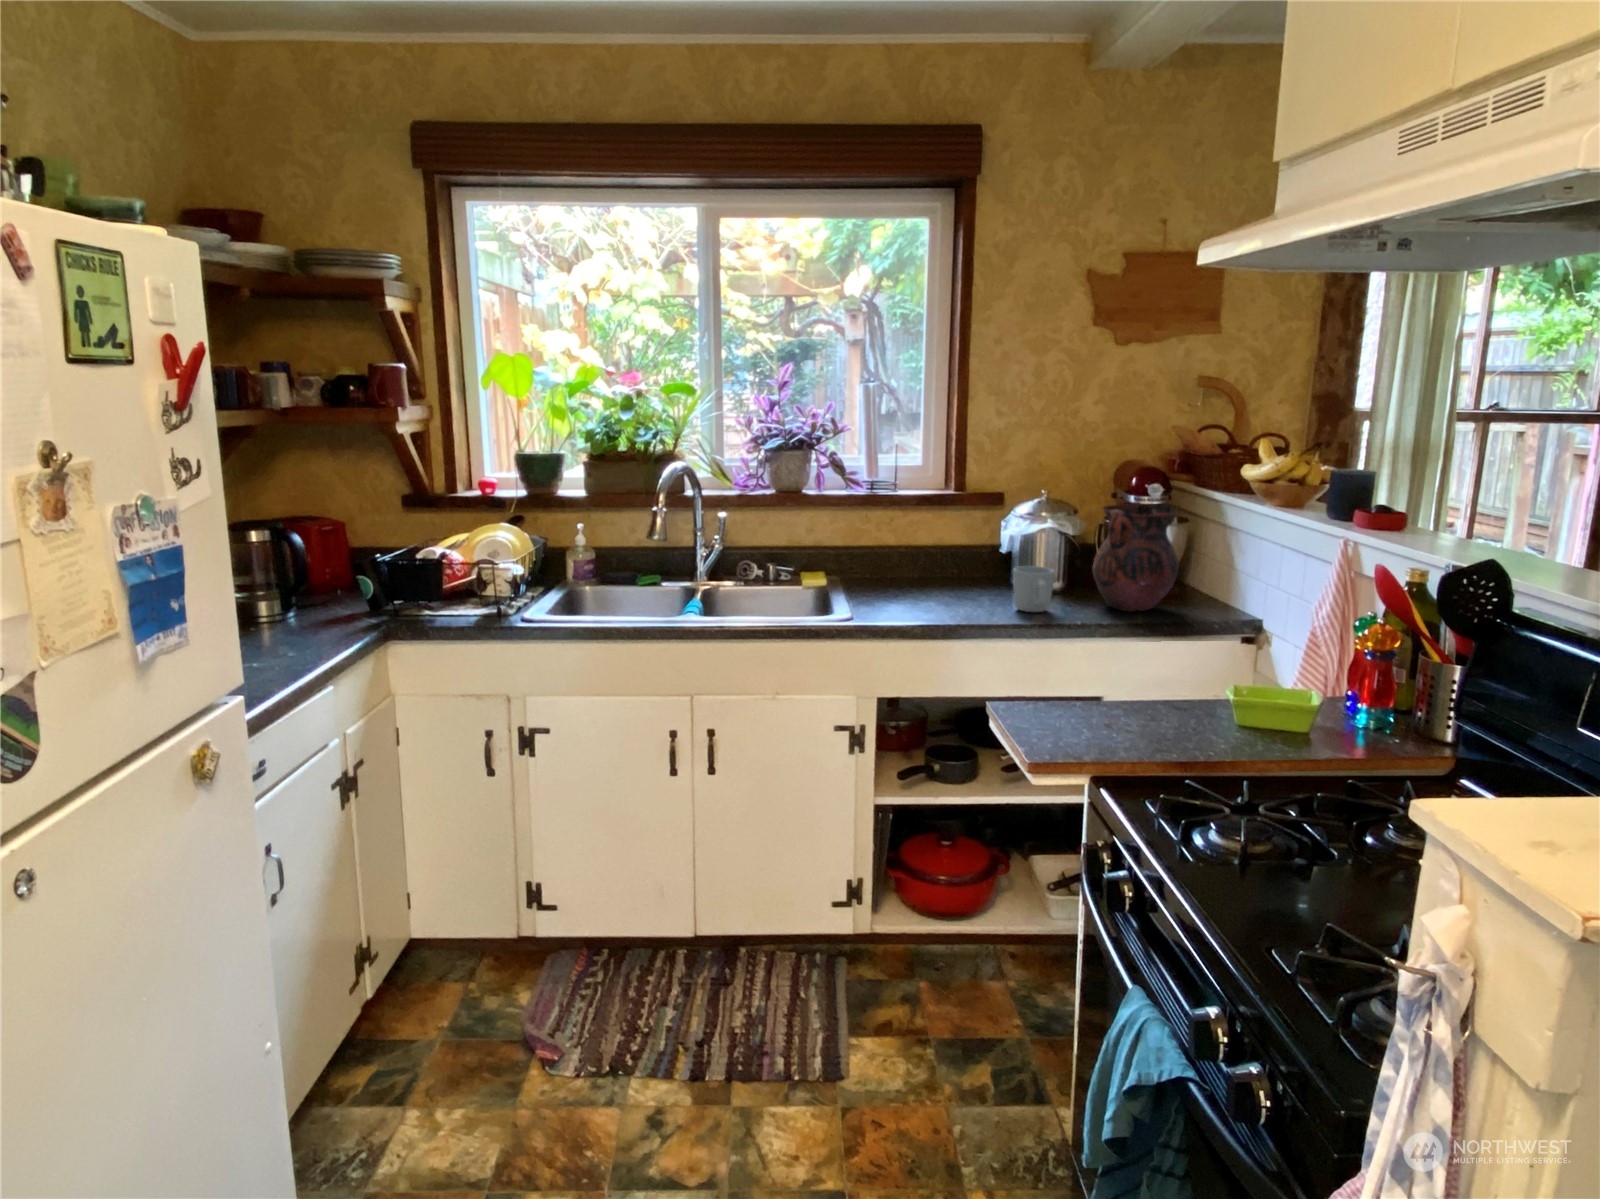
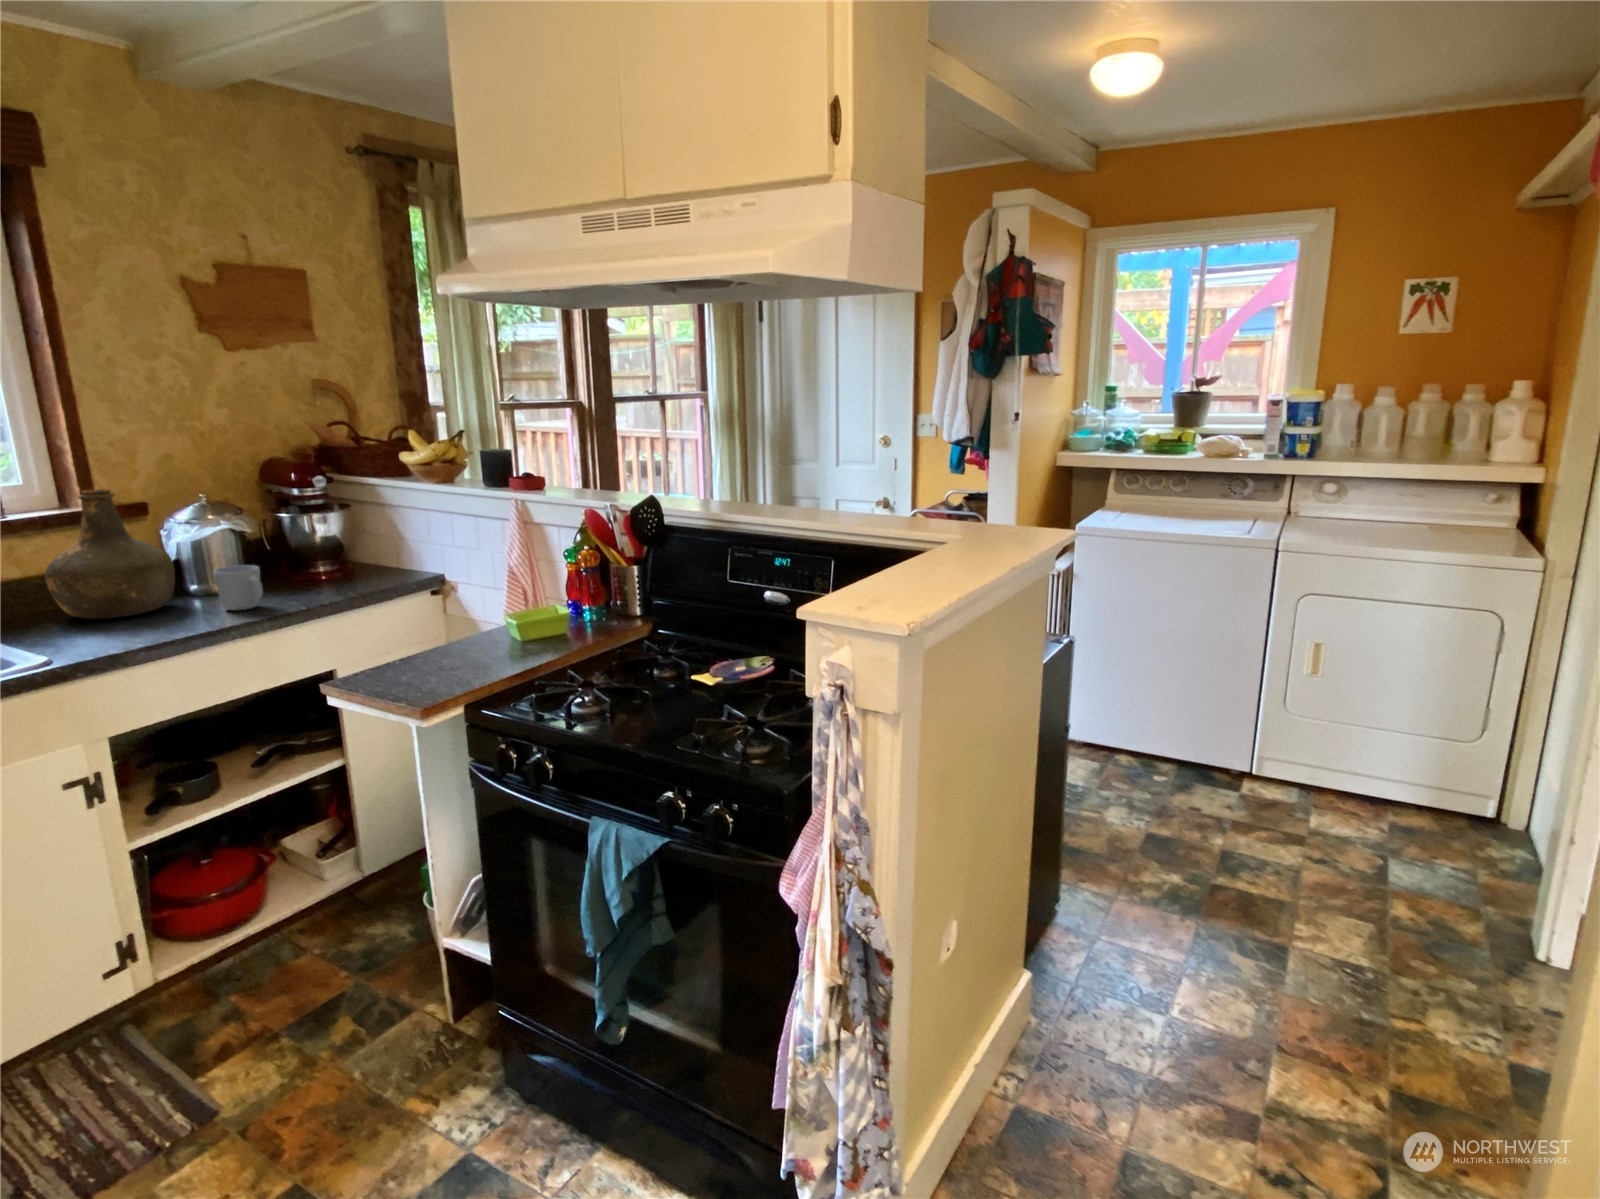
bottle: none [898,478,996,597] -> present [45,489,175,619]
vase: present [1093,503,1179,612] -> none [283,492,365,592]

